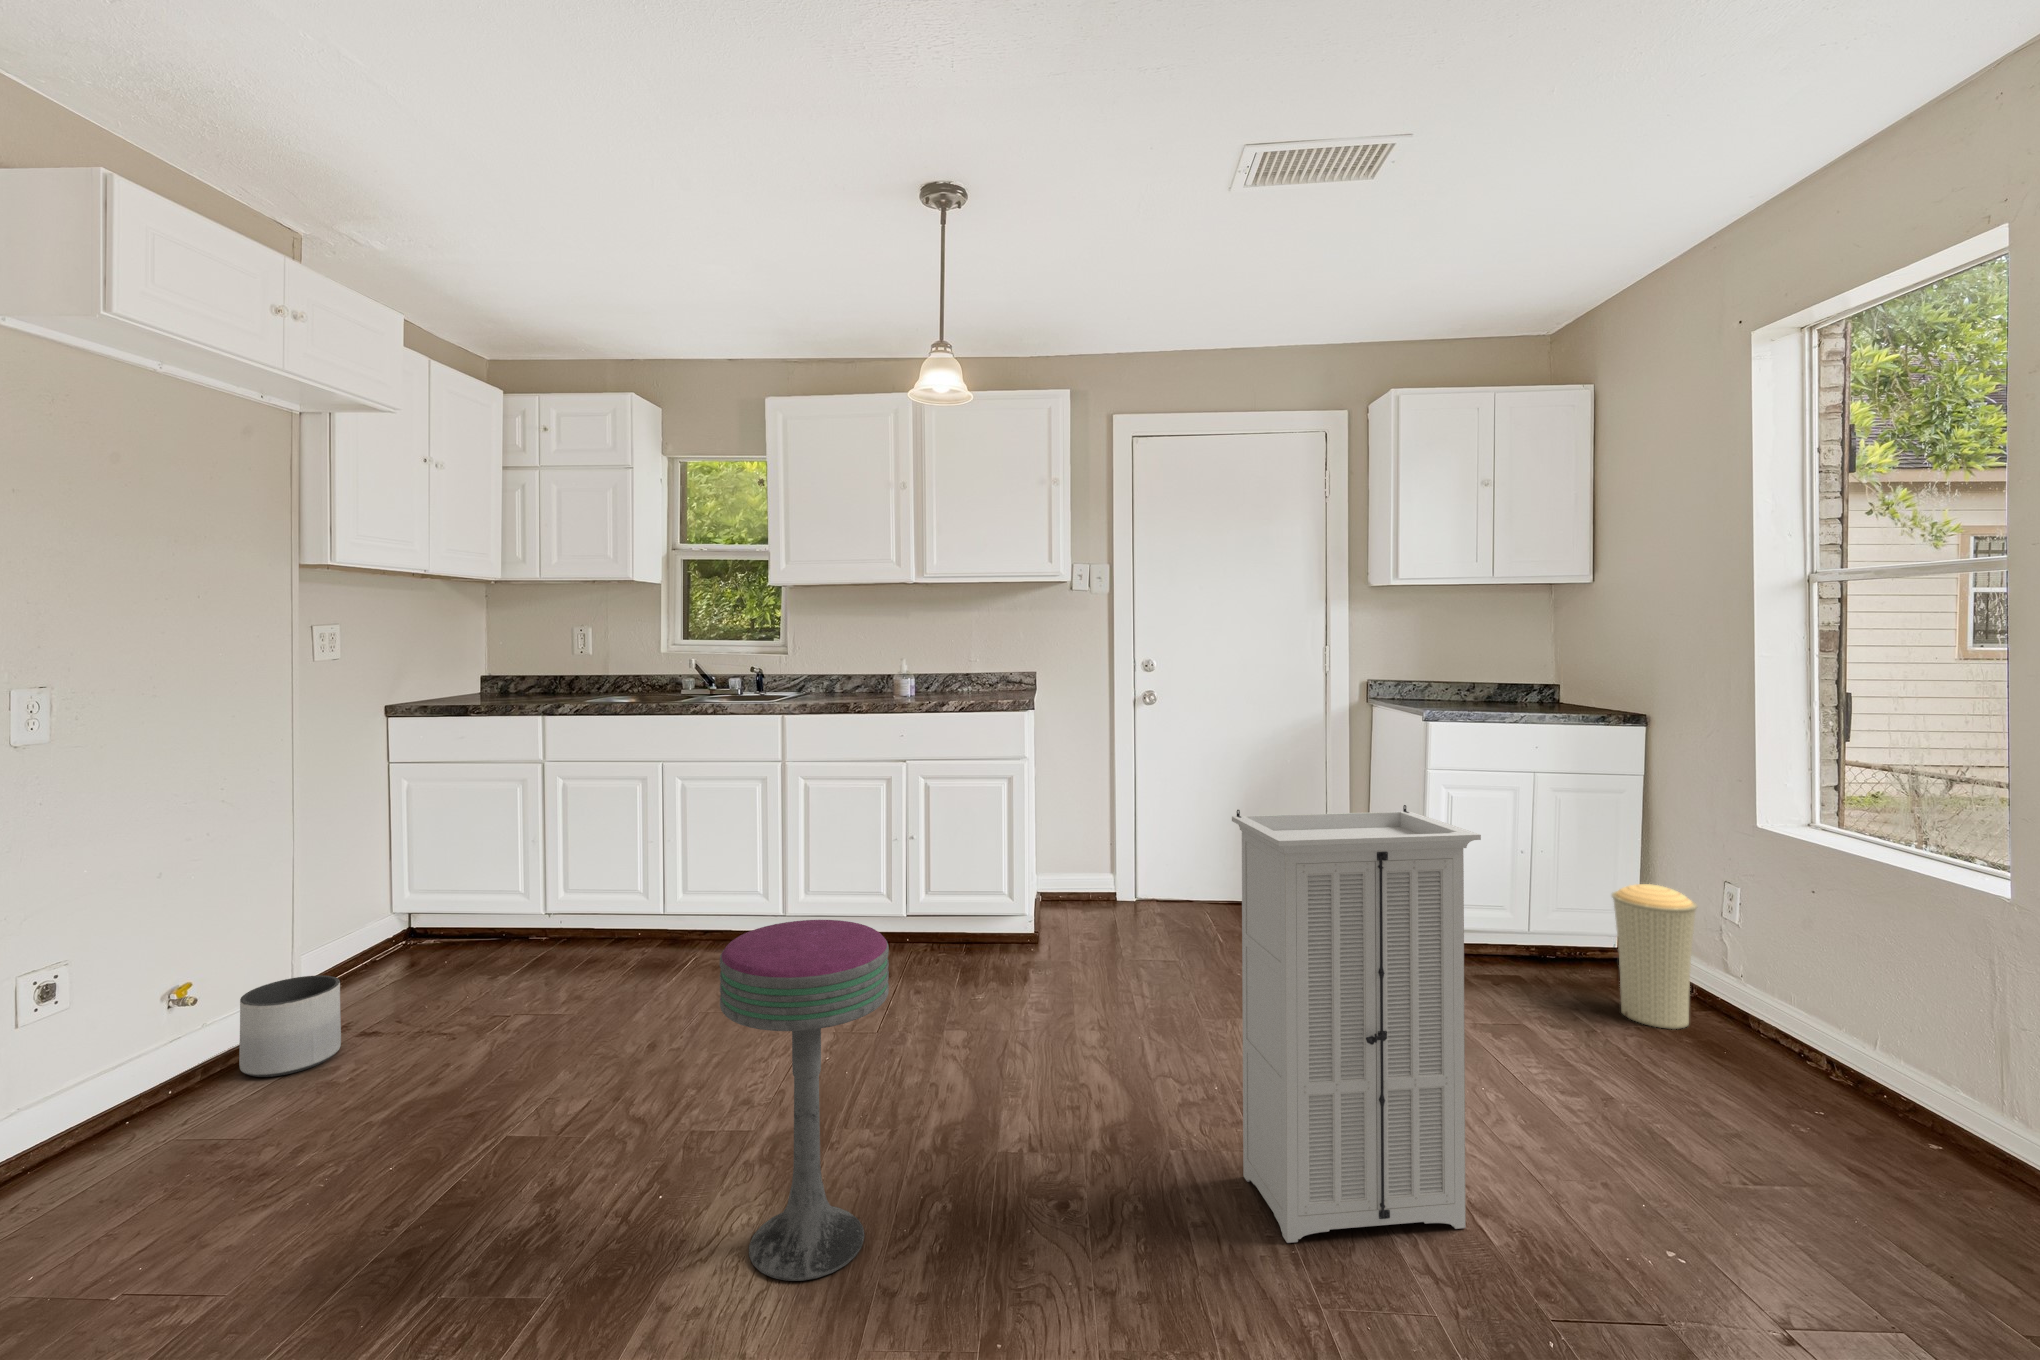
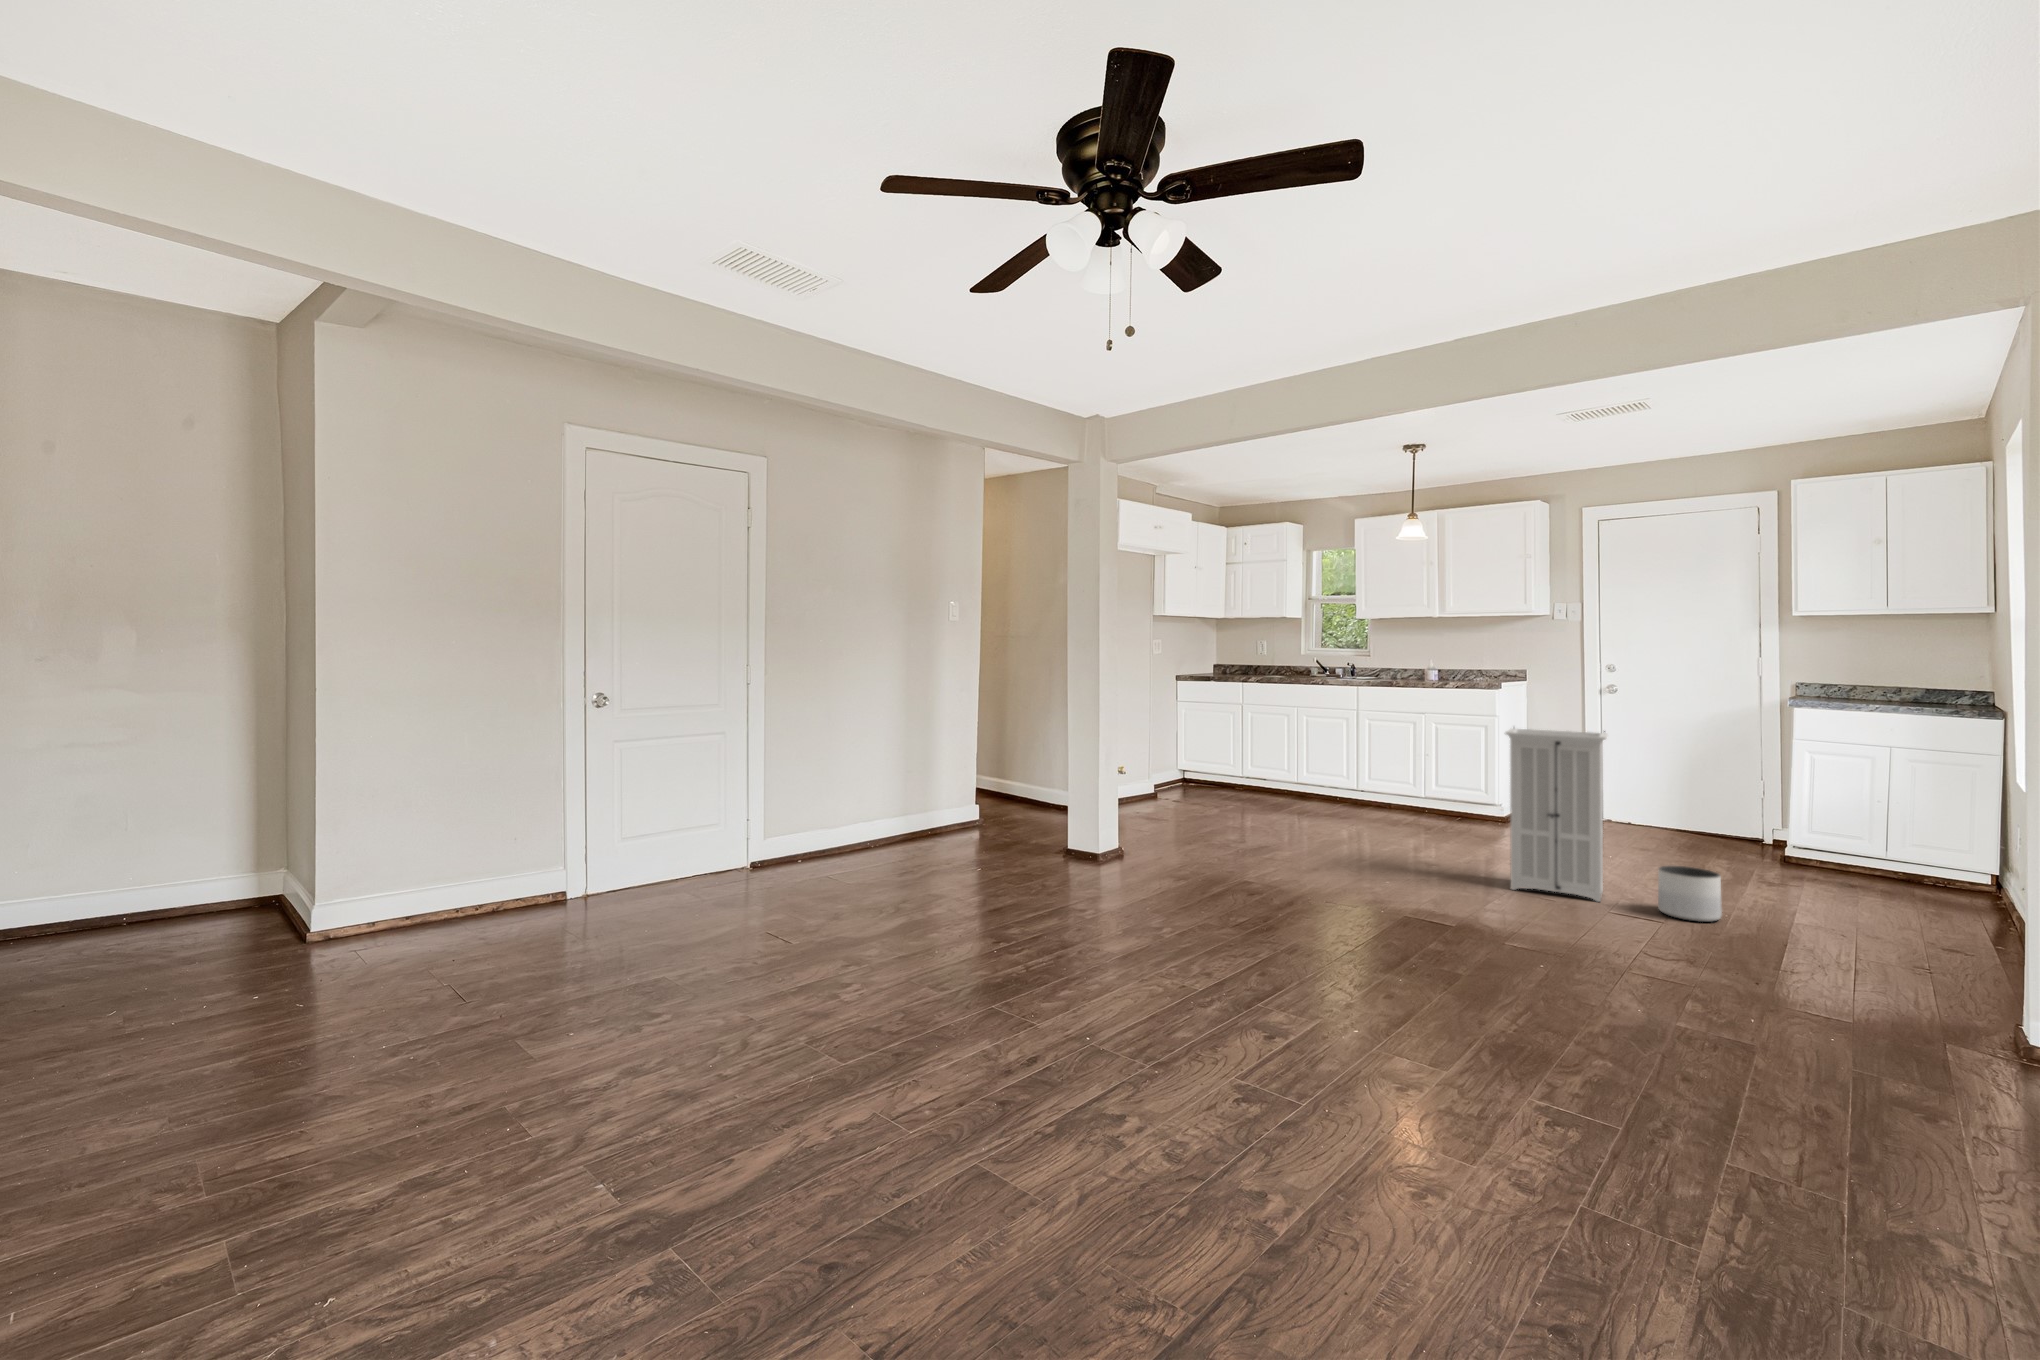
trash can: present [1612,884,1697,1029] -> none [1881,816,1946,907]
bar stool: present [720,920,889,1281] -> none [1294,753,1355,863]
planter: present [239,975,341,1077] -> present [1658,866,1722,922]

